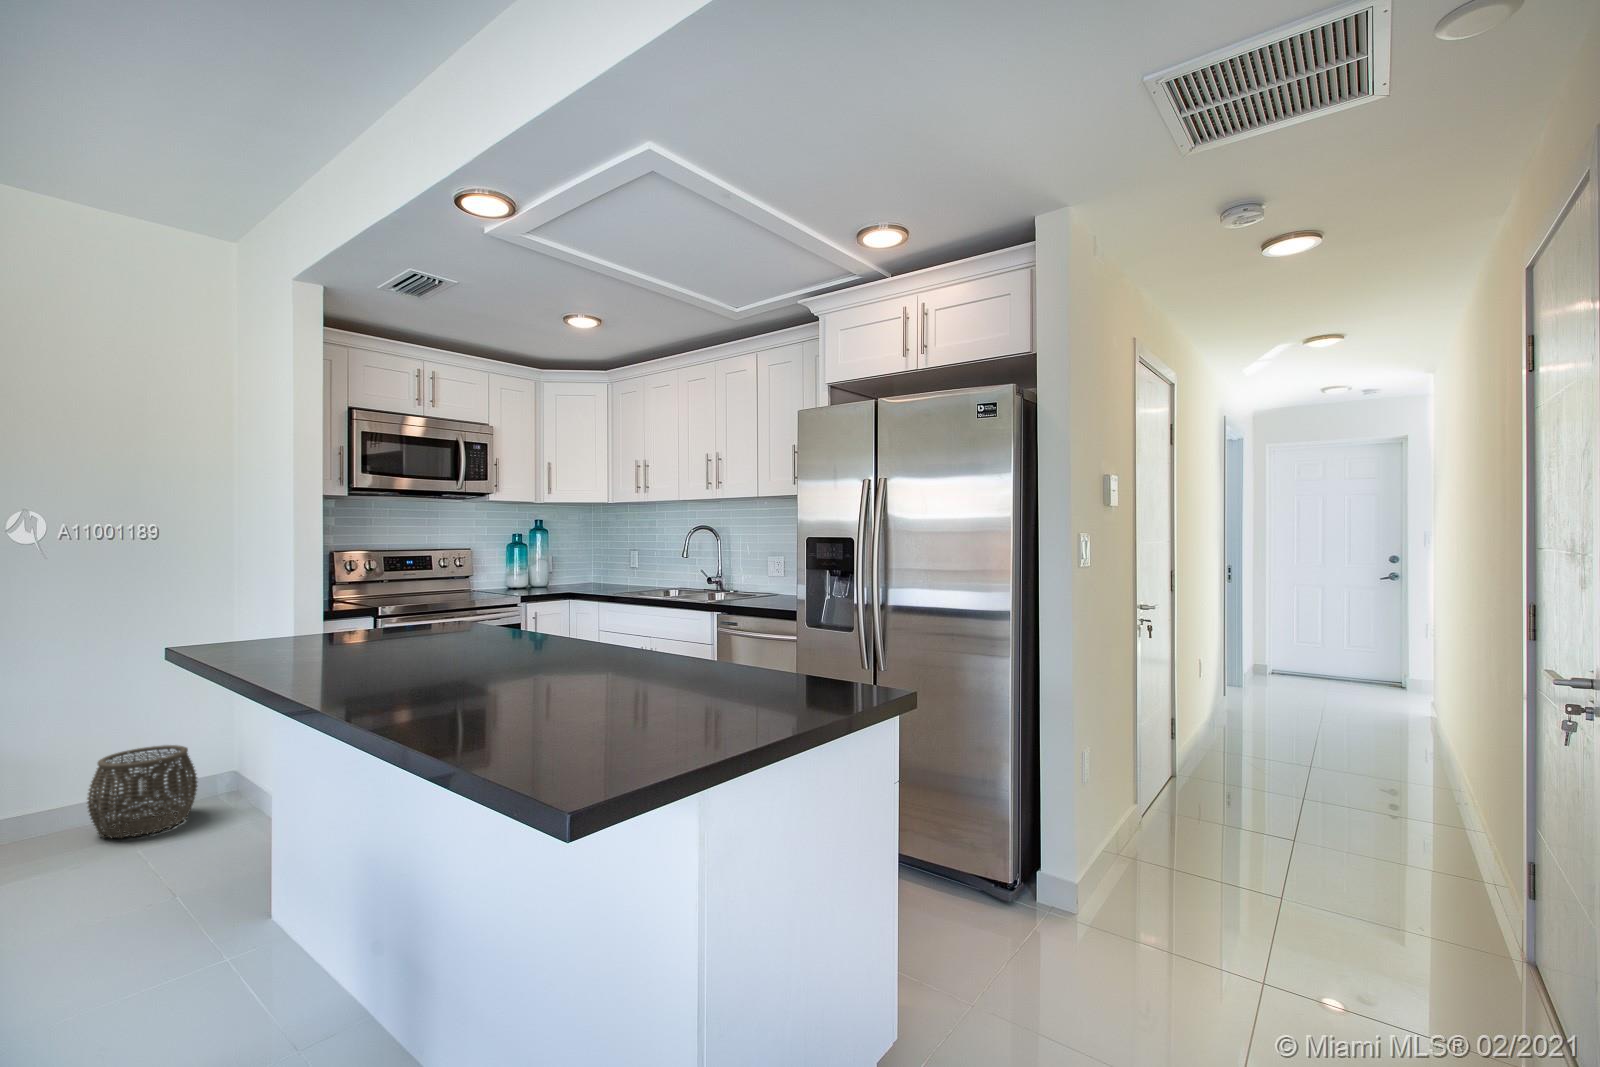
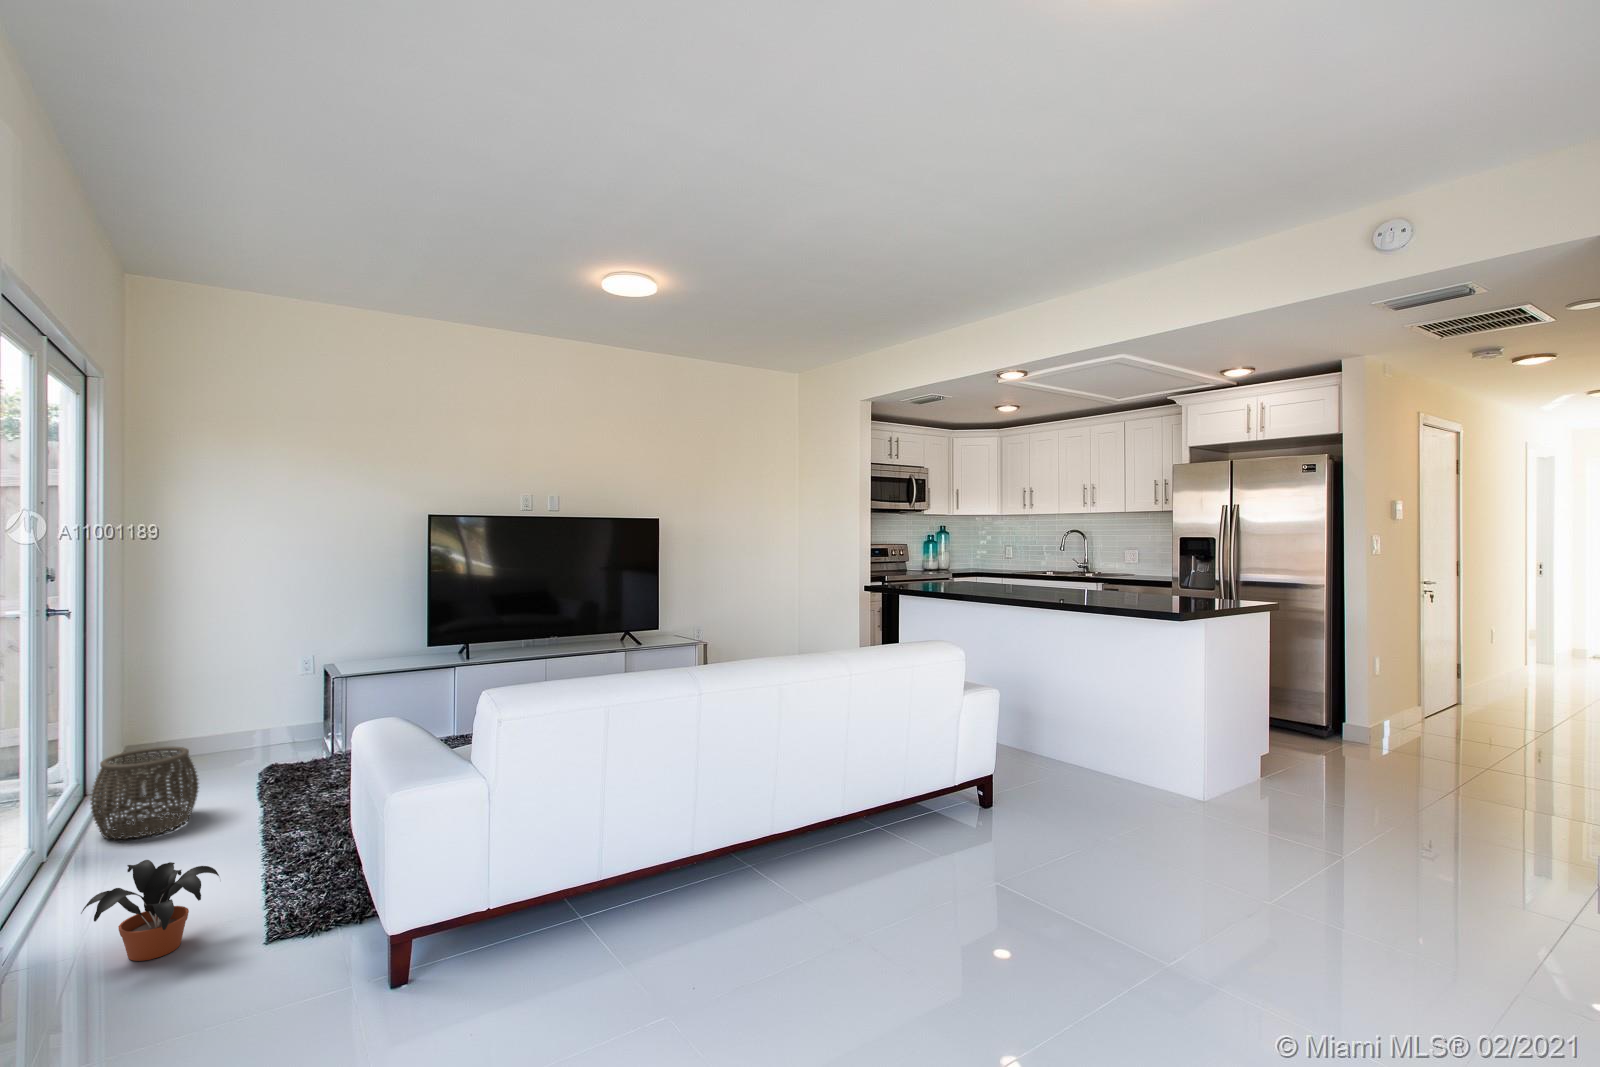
potted plant: none [65,860,212,964] -> present [81,860,219,961]

